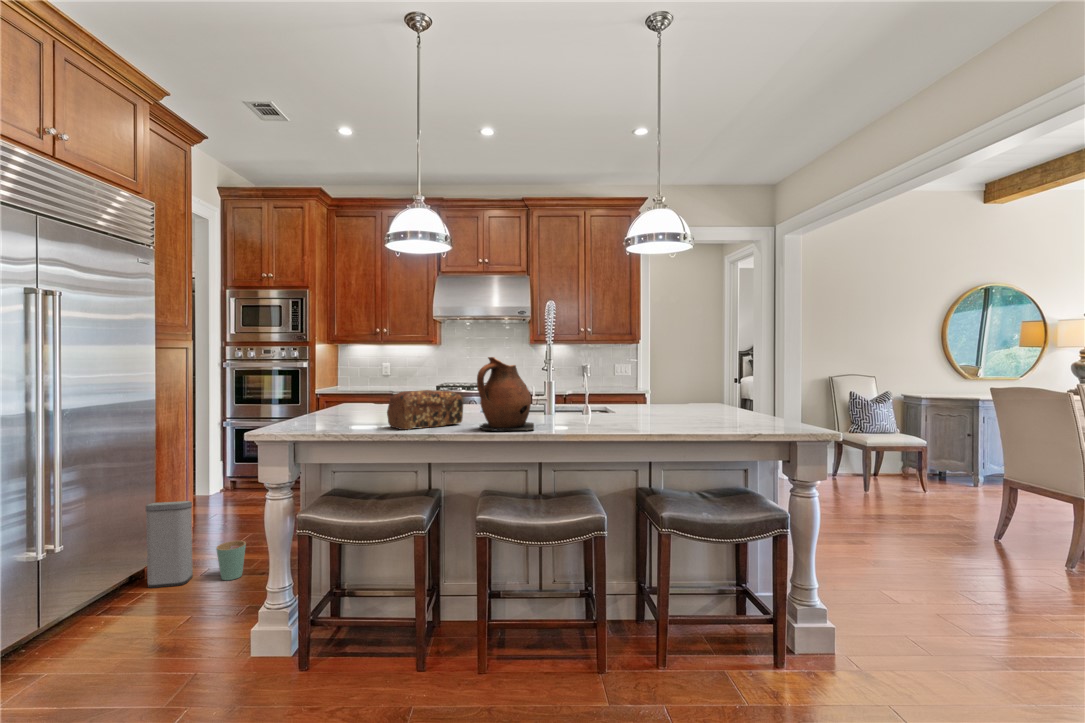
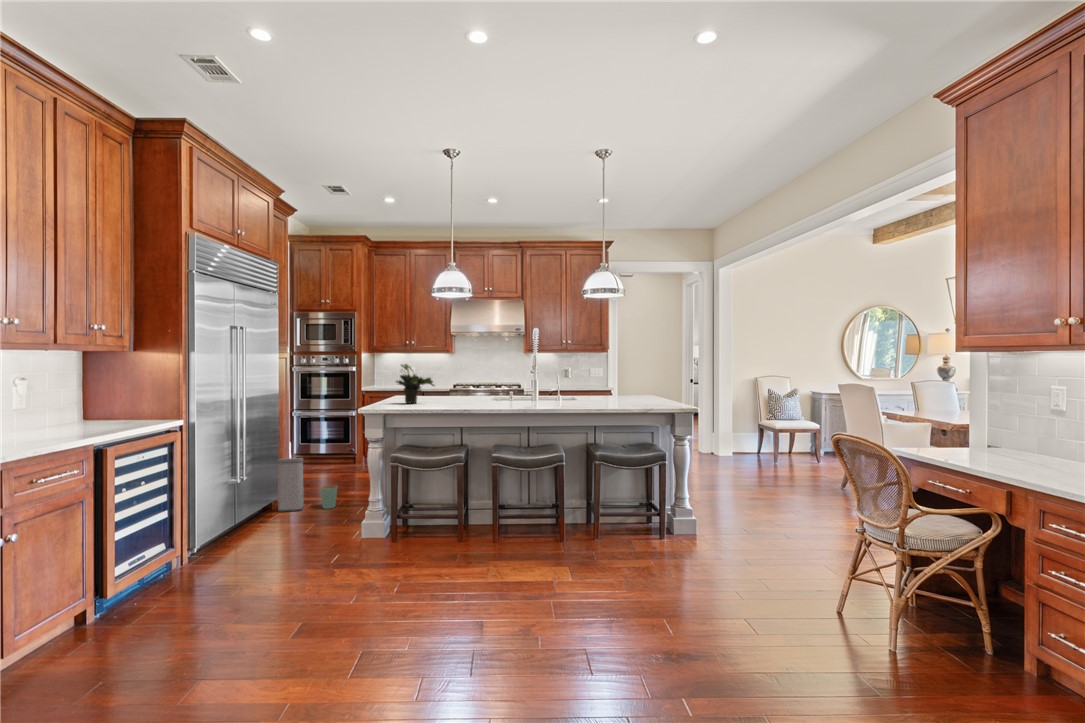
potted plant: none [323,355,389,420] -> present [396,364,434,403]
ceramic pitcher: present [477,357,534,431] -> none [492,366,524,407]
bread loaf: present [387,390,463,430] -> none [439,385,483,407]

